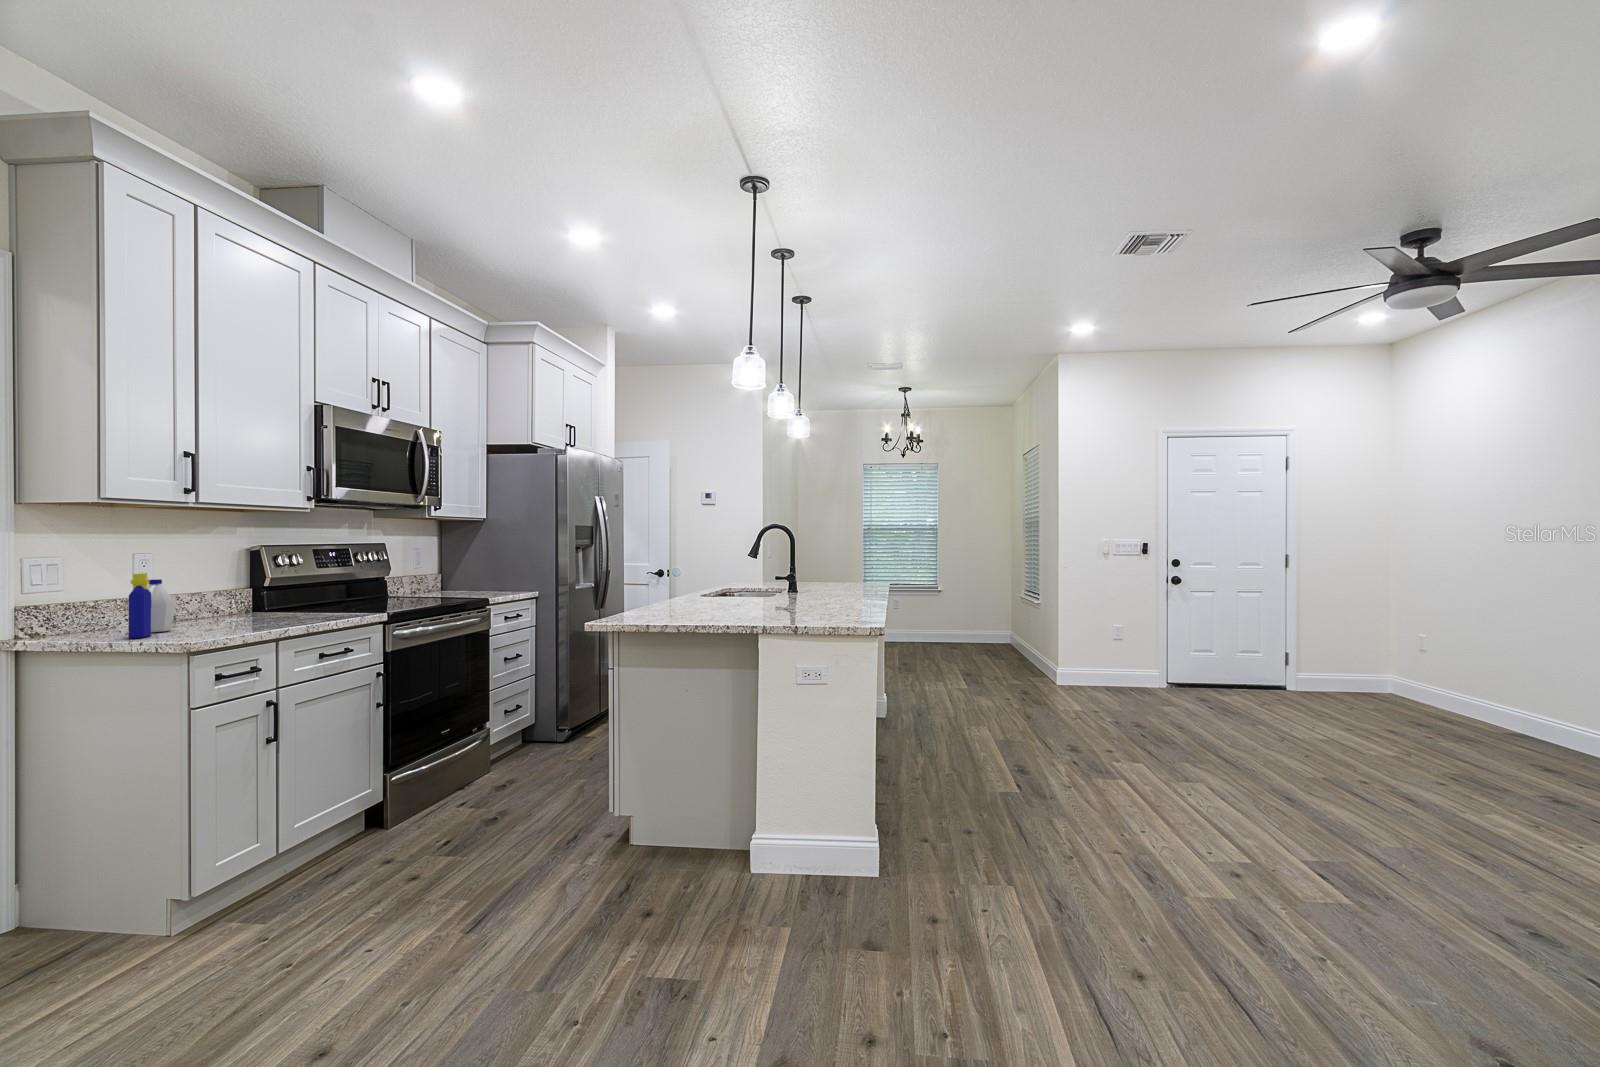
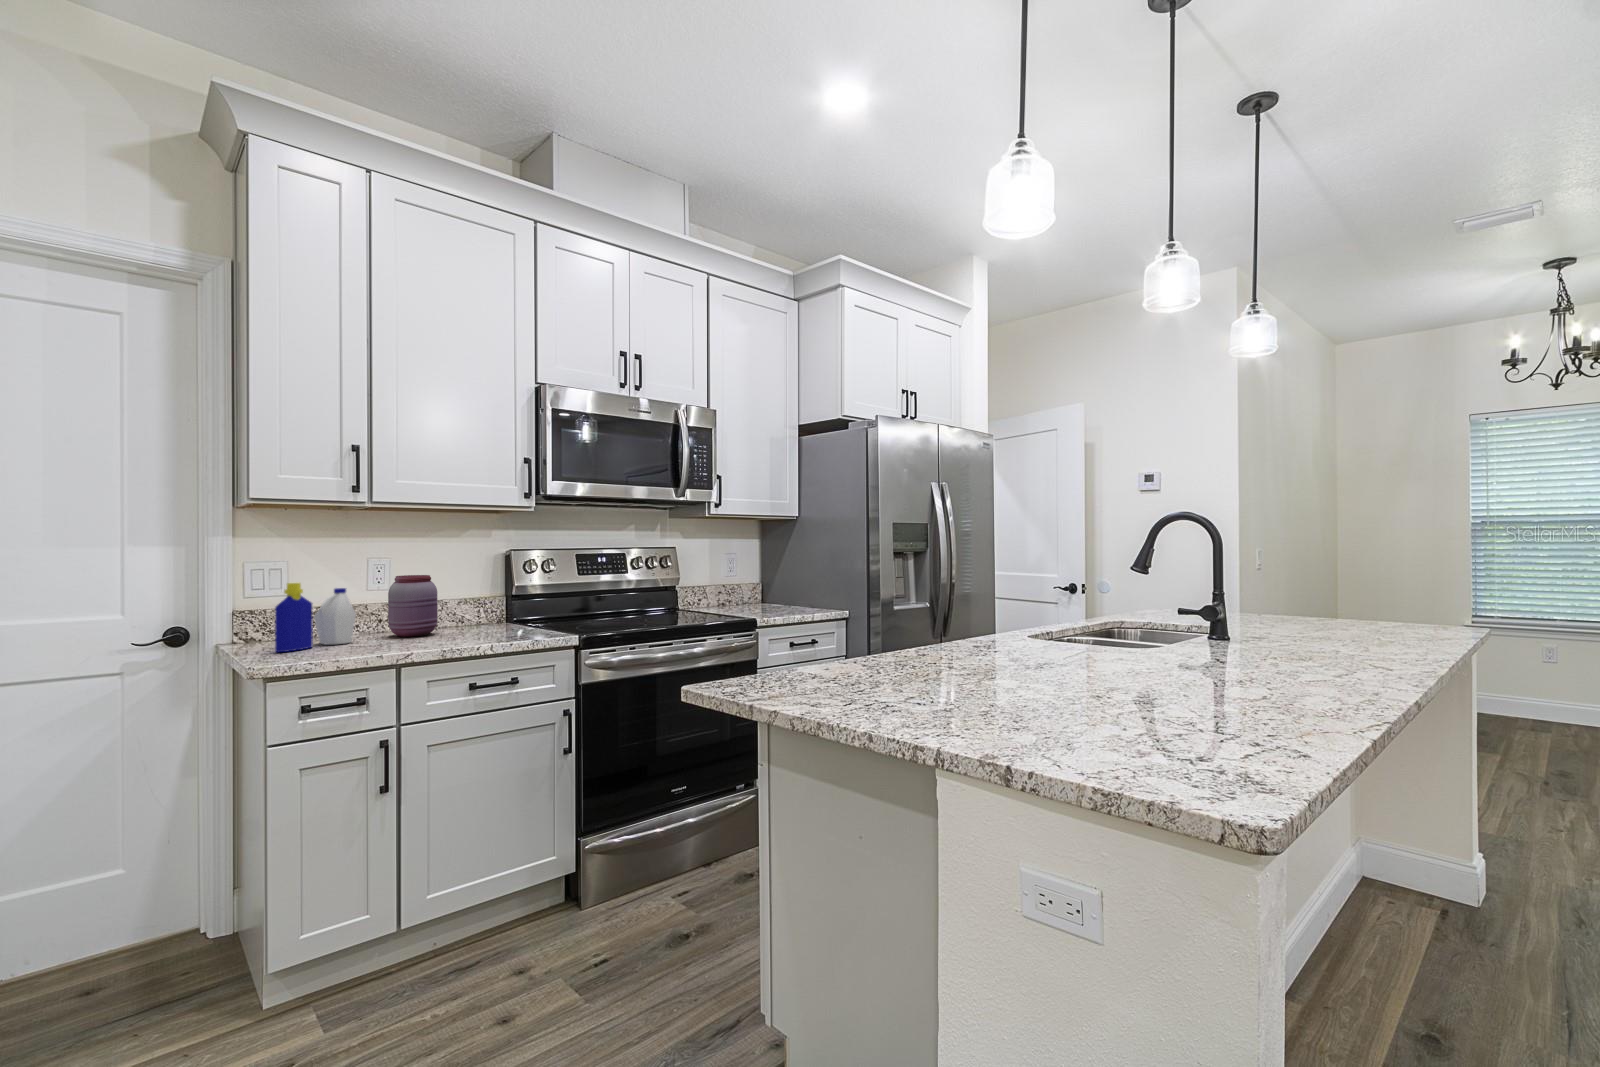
jar: none [180,567,231,624] -> present [388,575,438,637]

